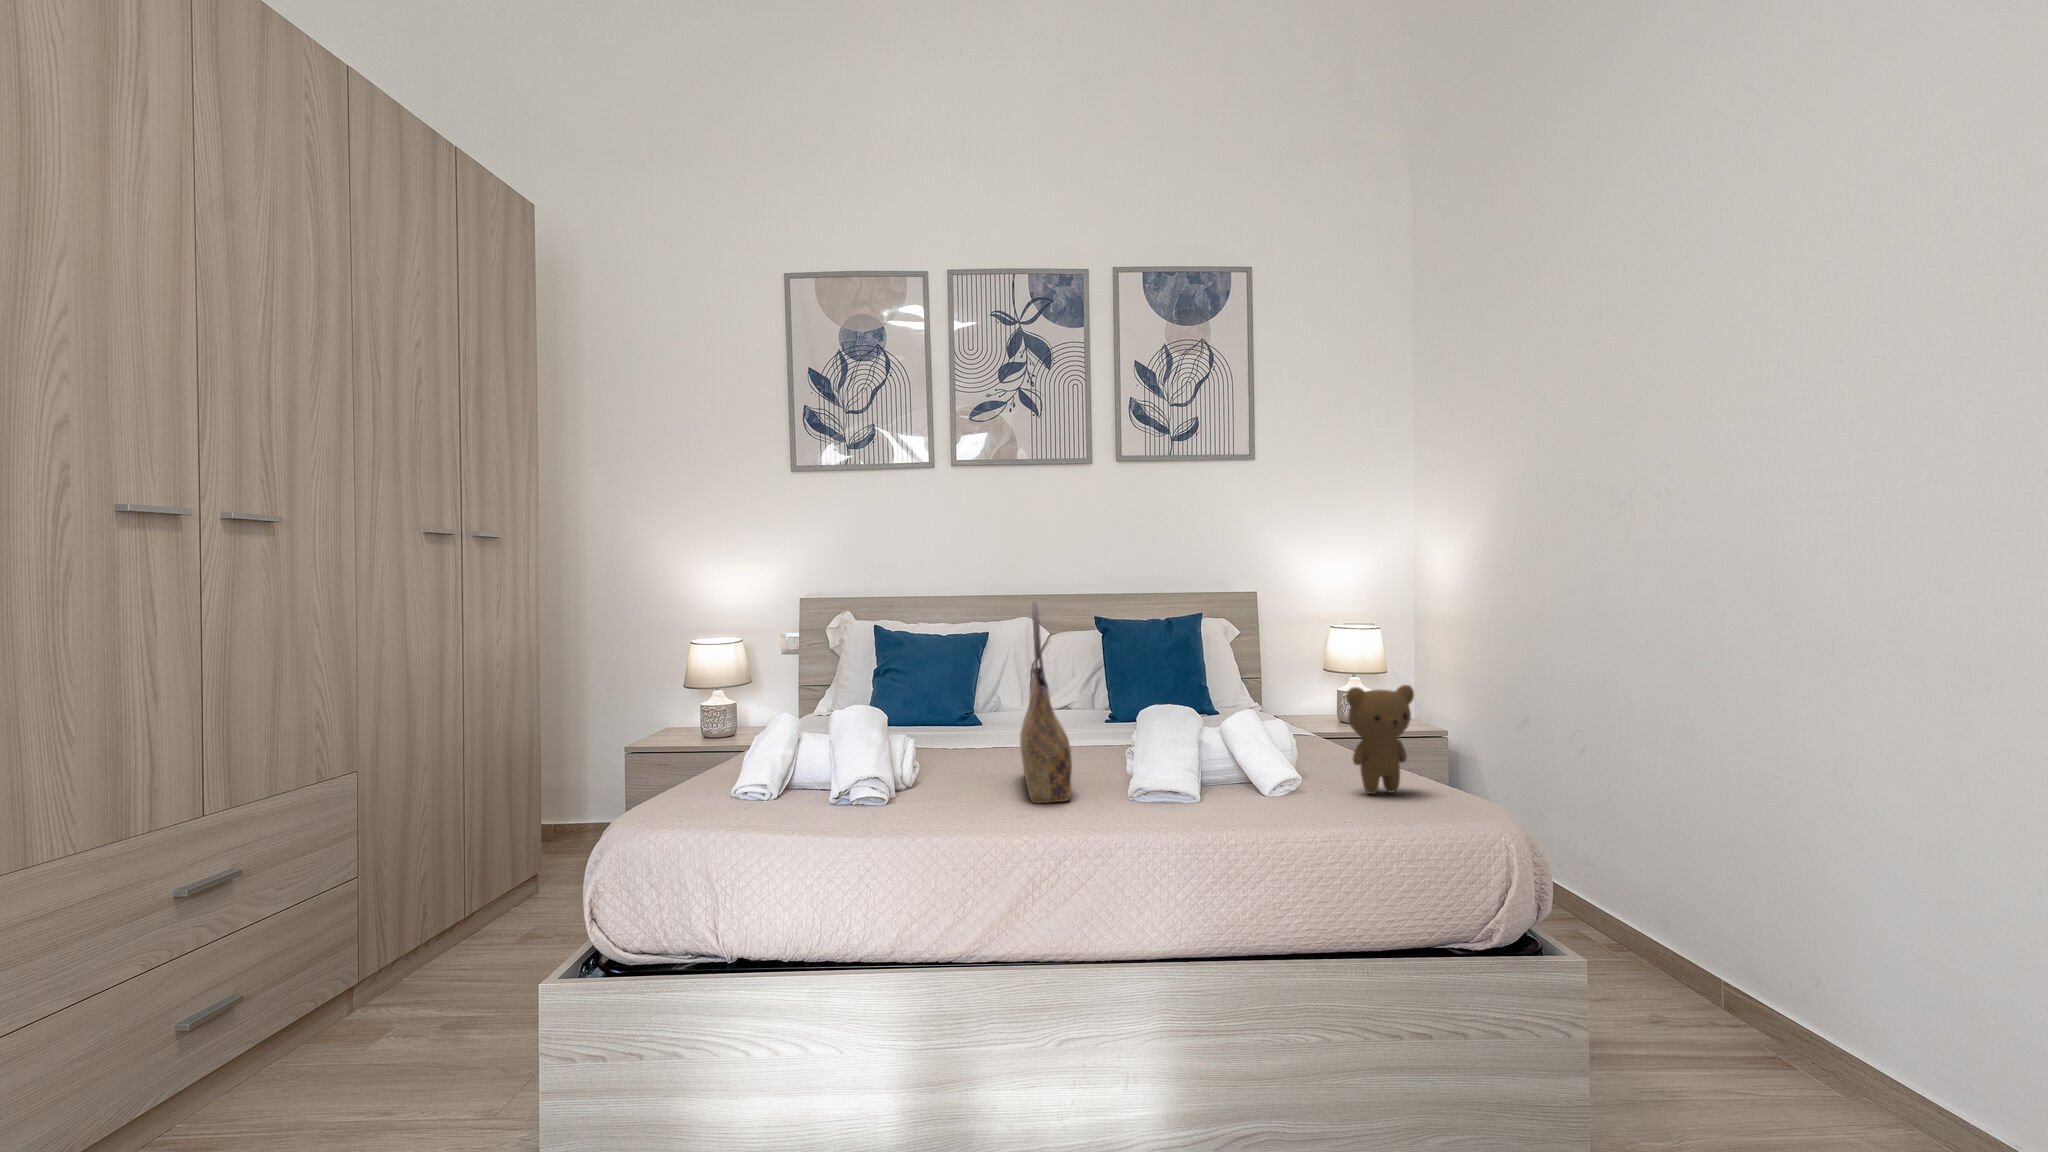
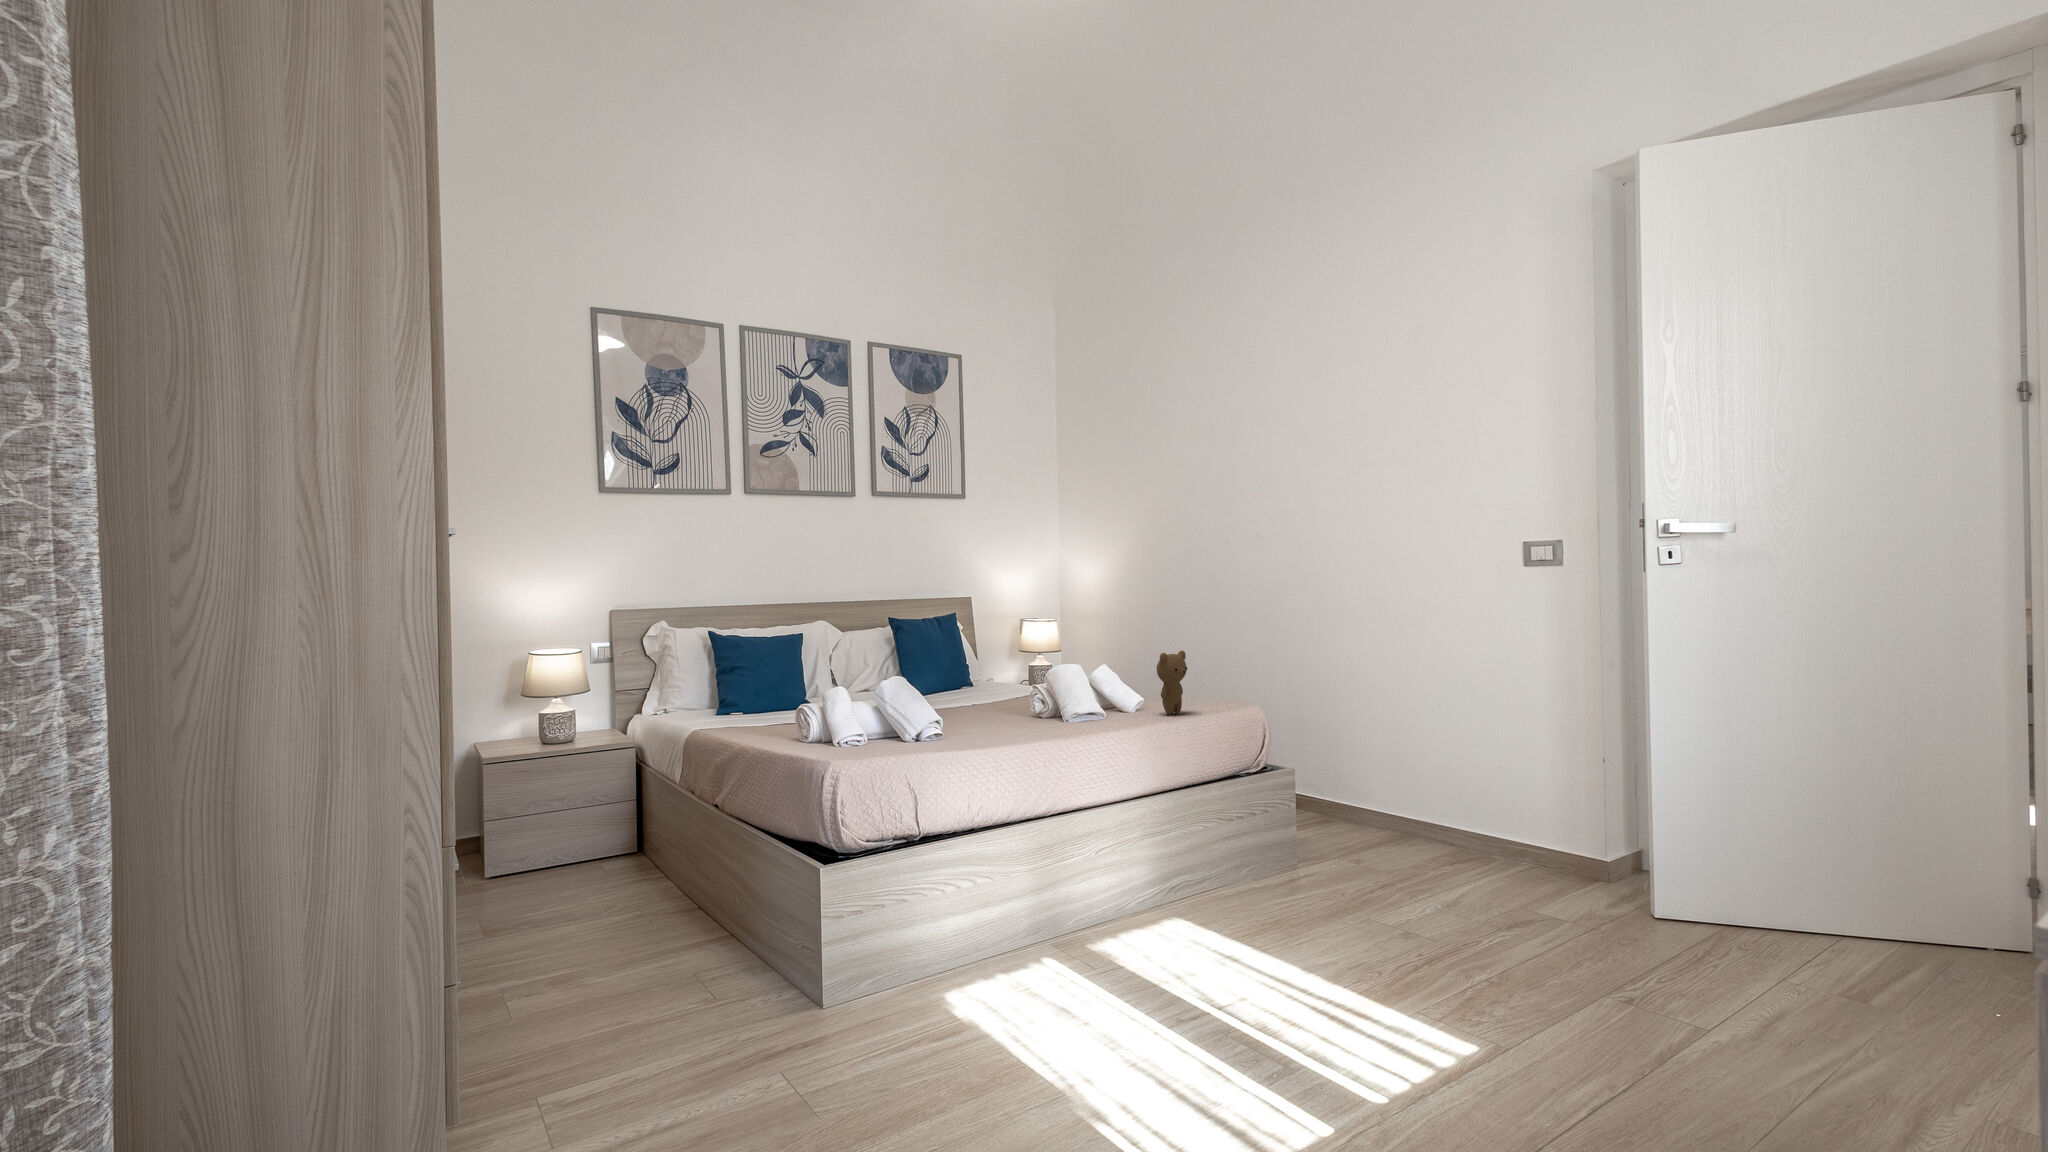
tote bag: present [1020,602,1072,803] -> none [961,606,1031,737]

